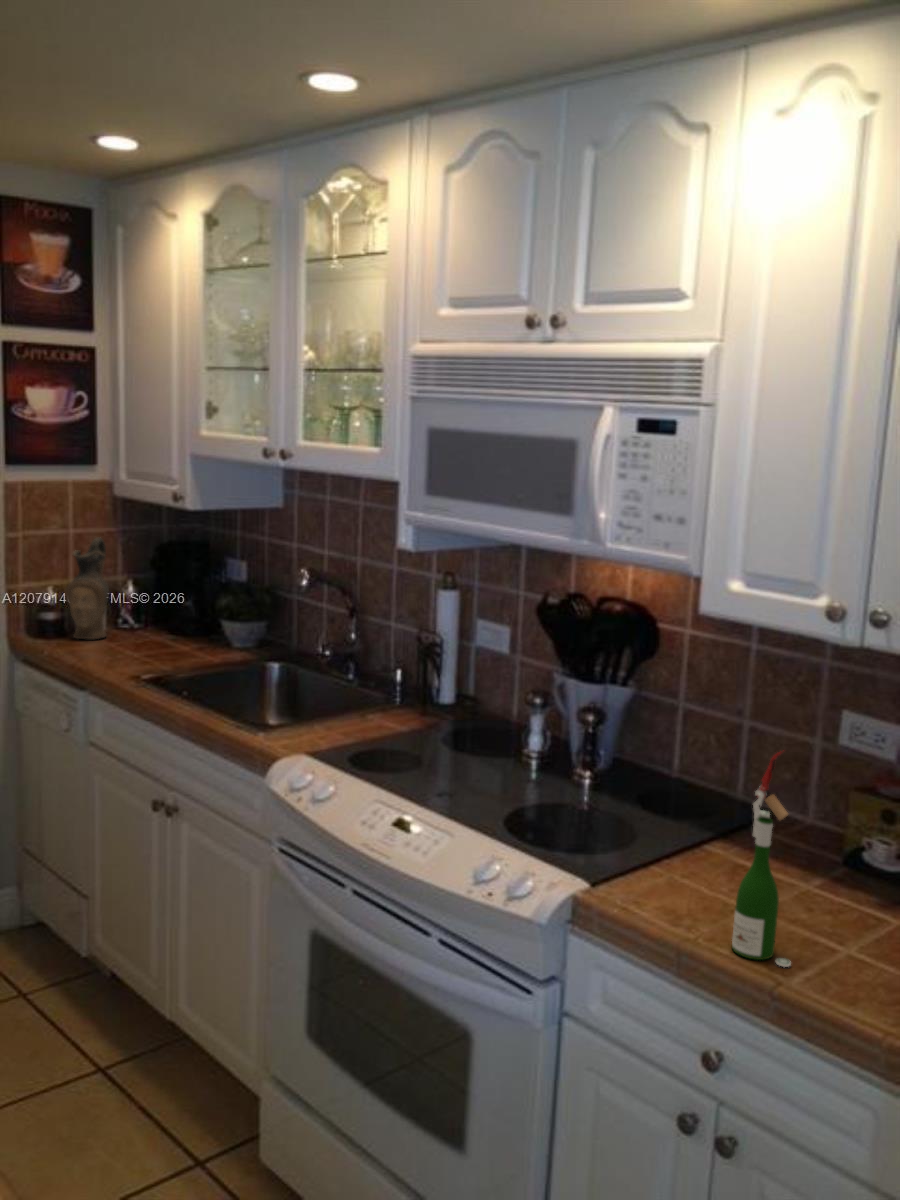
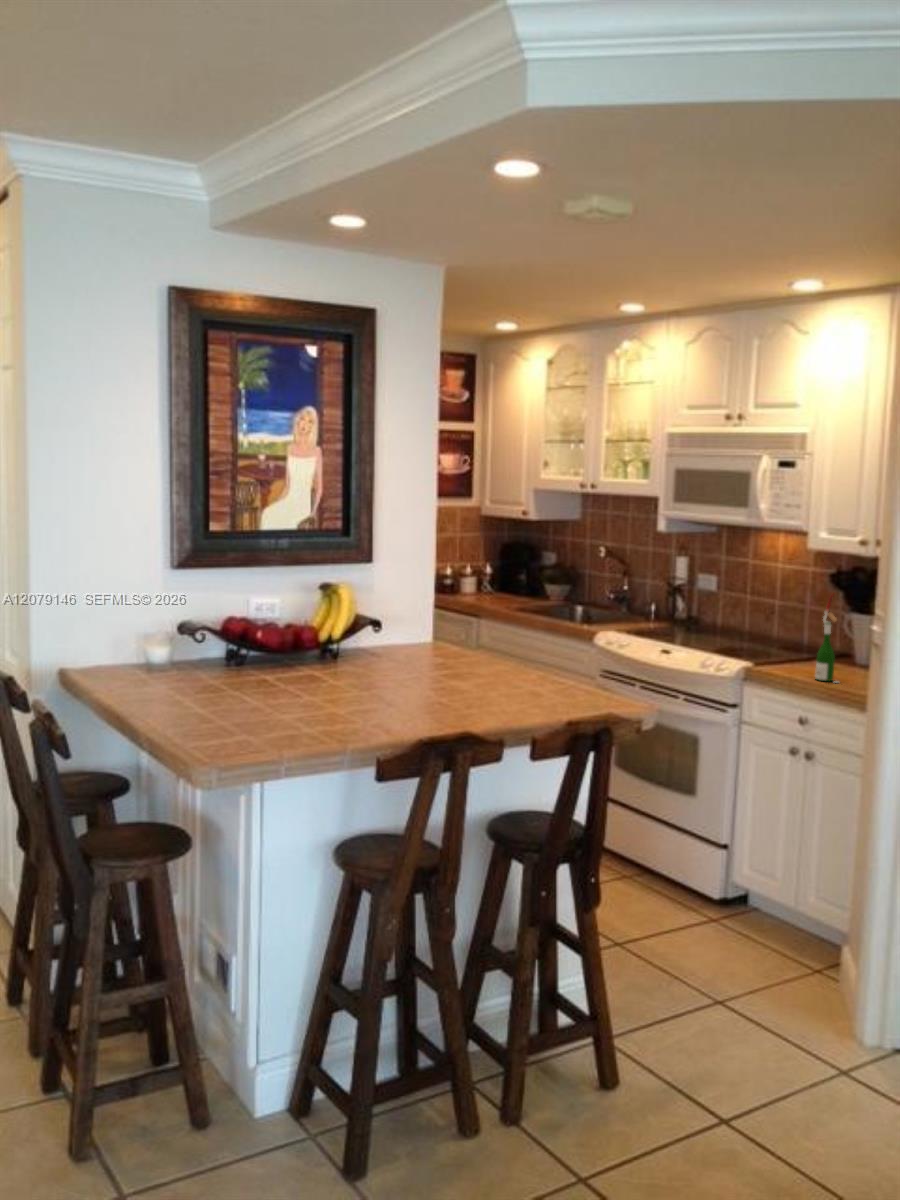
ceramic pitcher: present [65,538,109,639] -> none [459,538,481,595]

